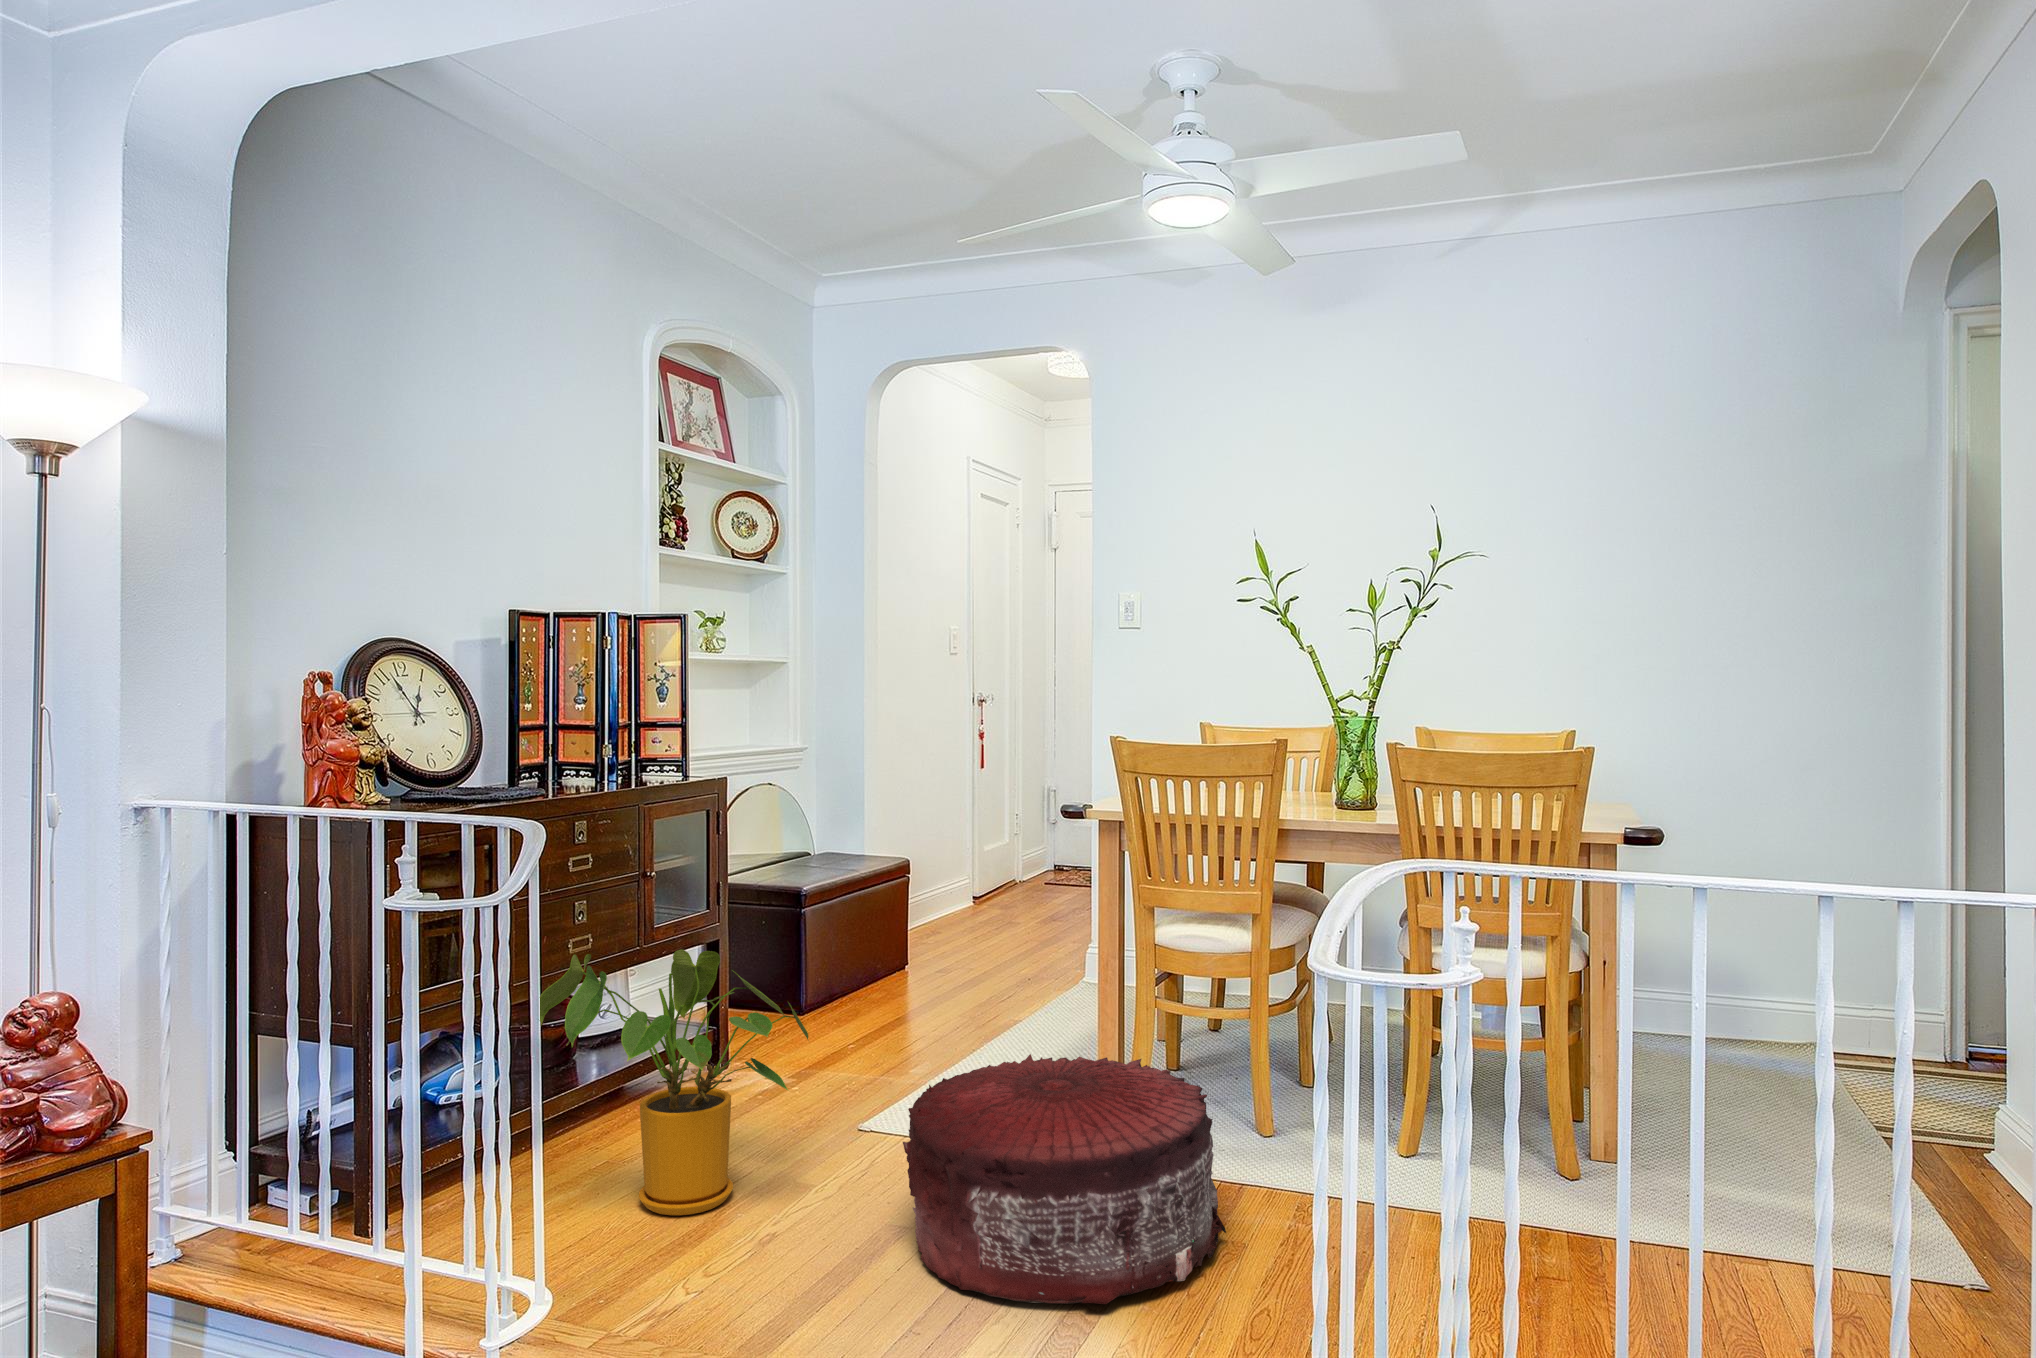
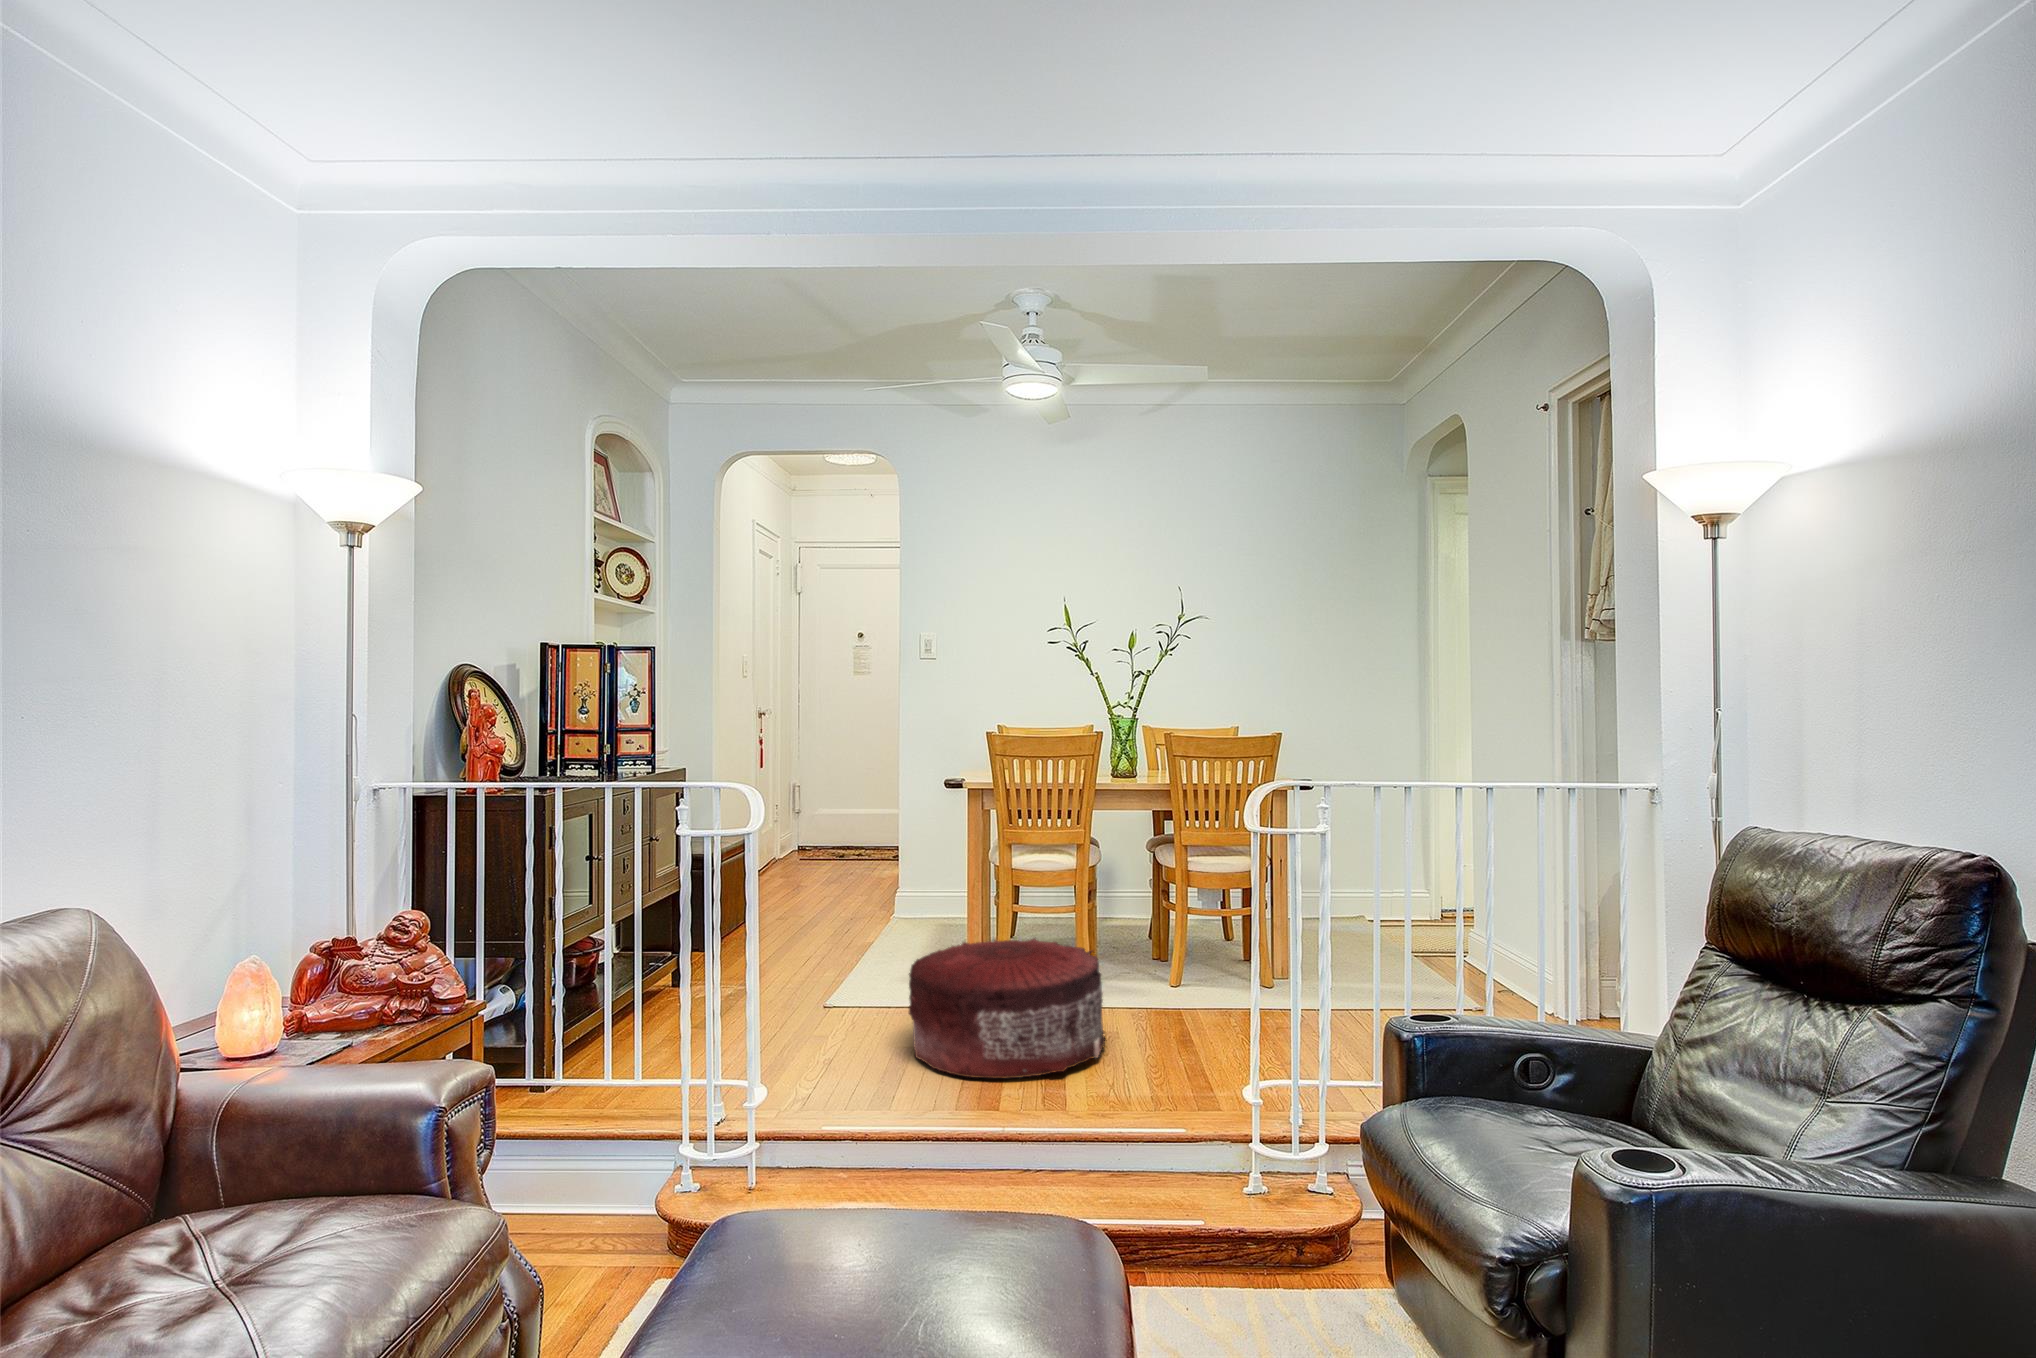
house plant: present [540,950,808,1215] -> none [627,884,821,1067]

